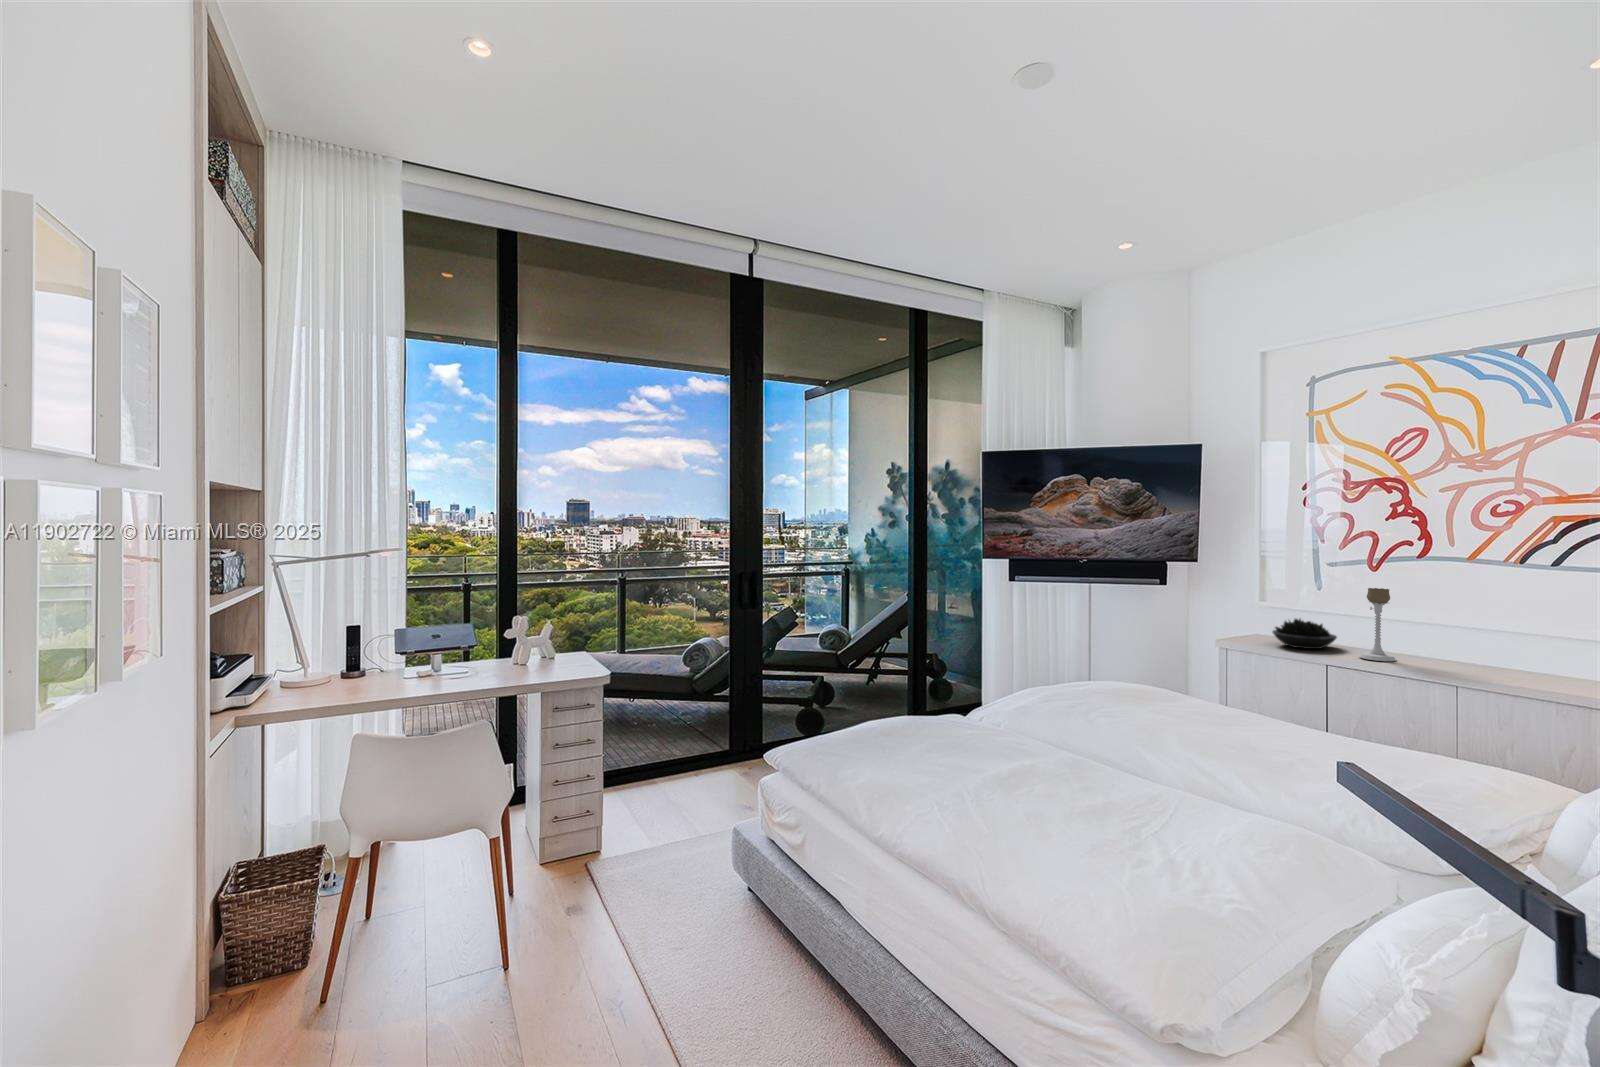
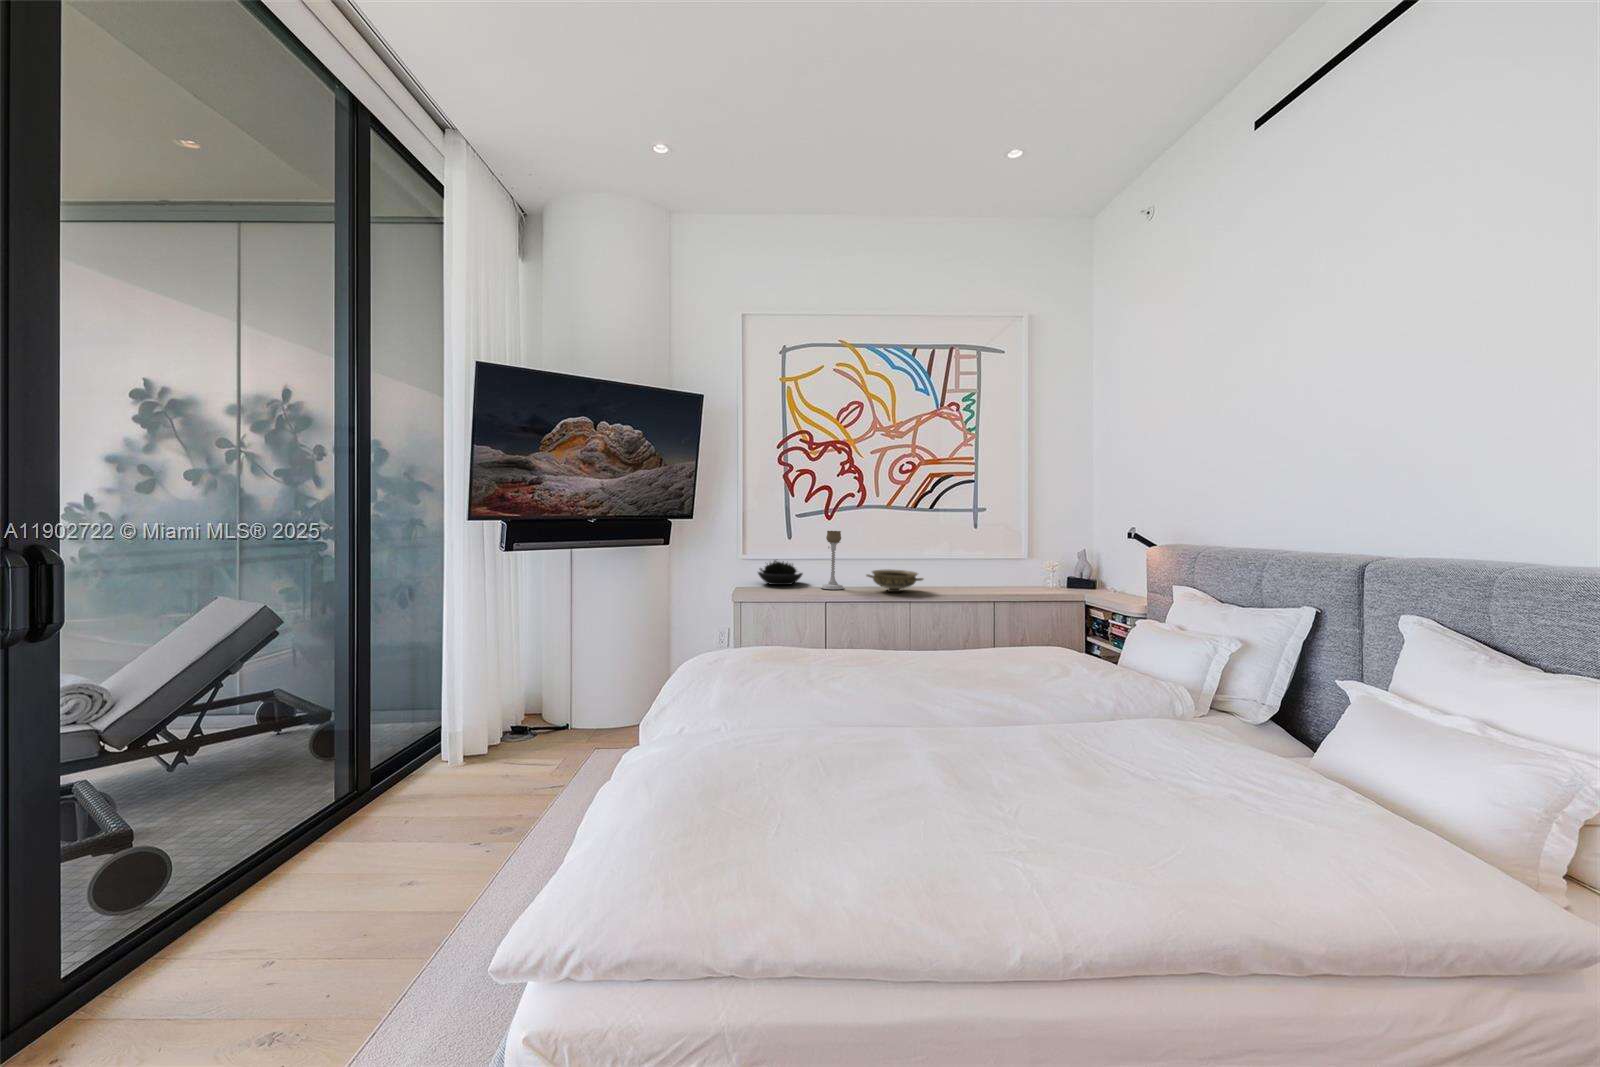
ceramic bowl: none [1430,642,1534,674] -> present [867,570,923,592]

